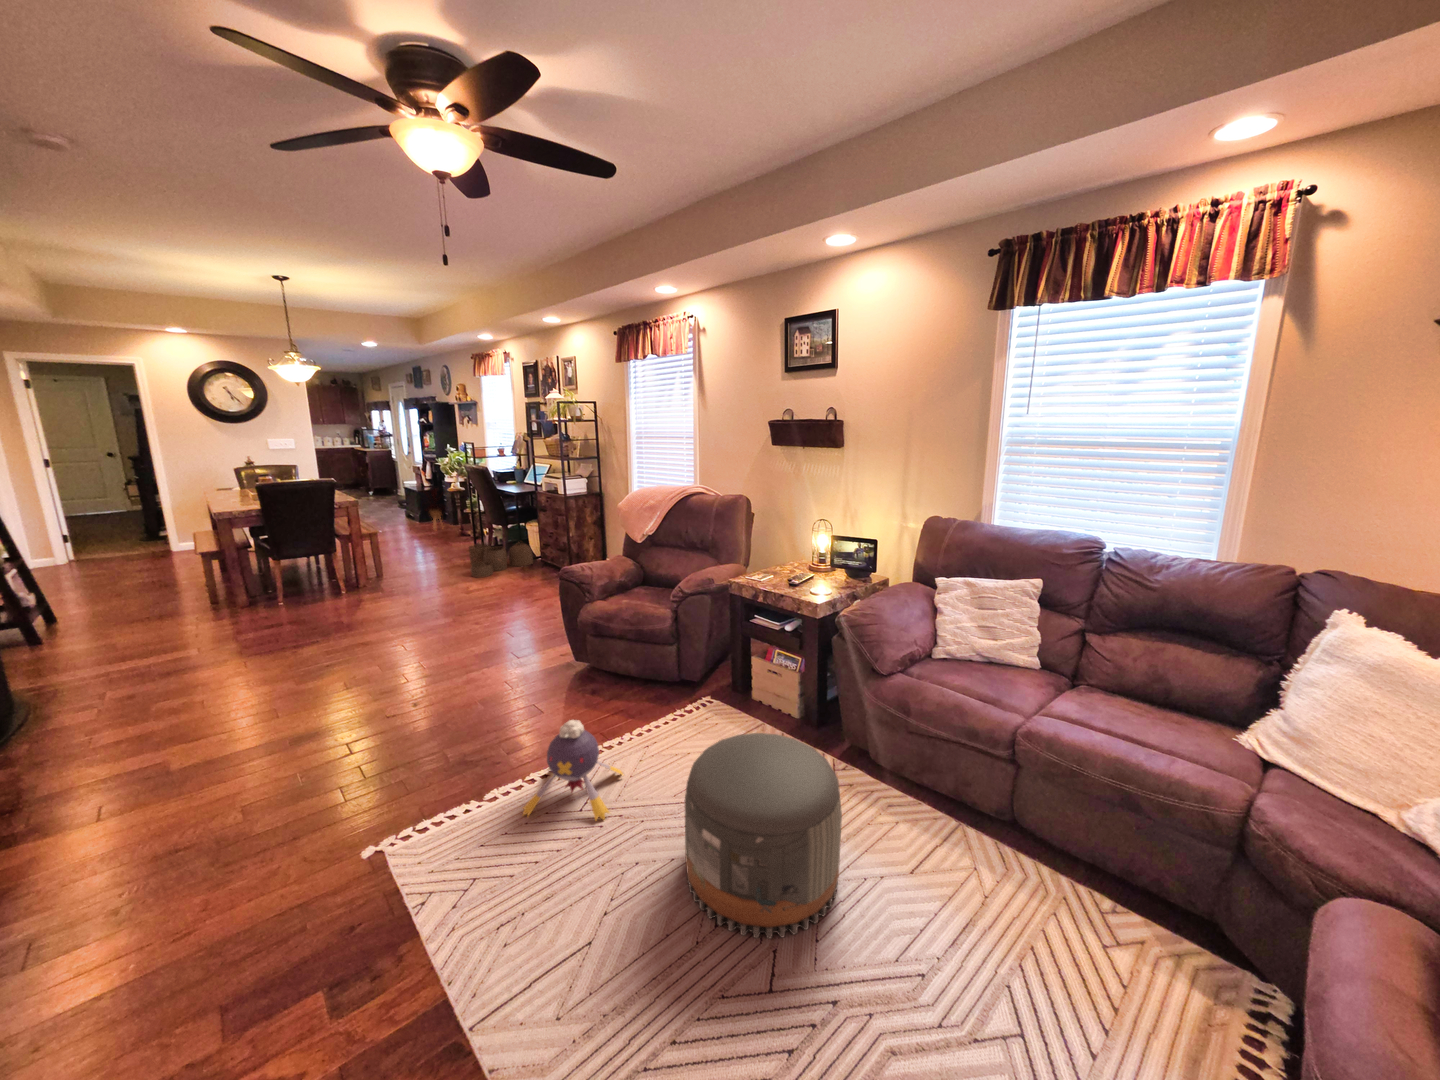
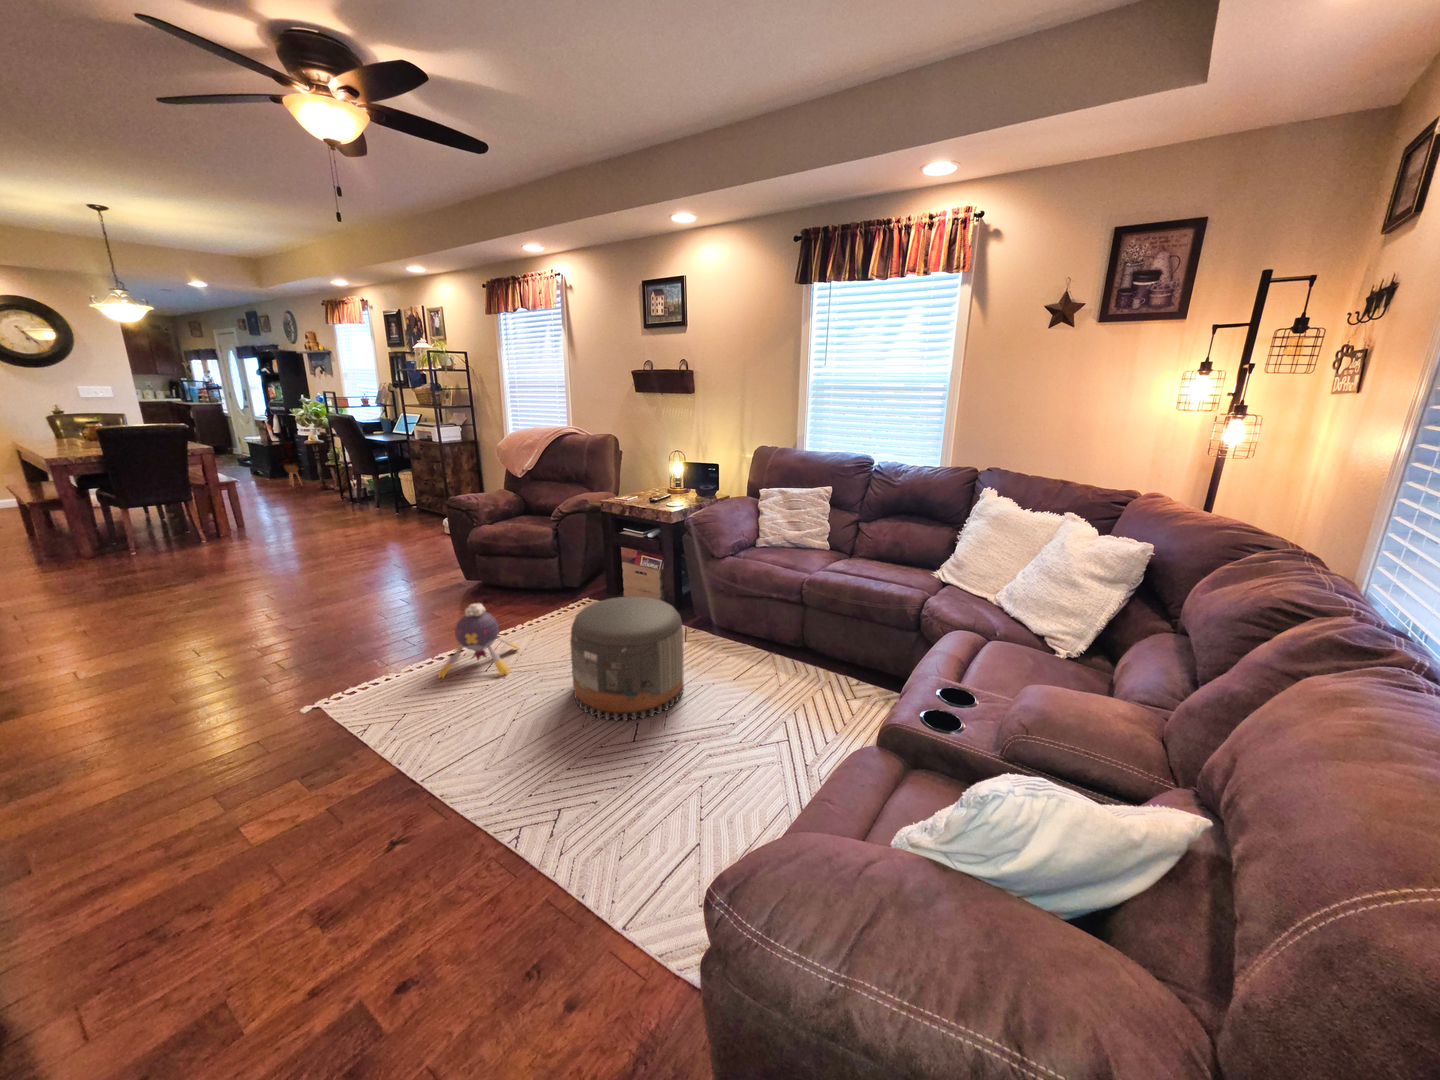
woven basket: present [469,541,533,577] -> none [339,490,410,525]

